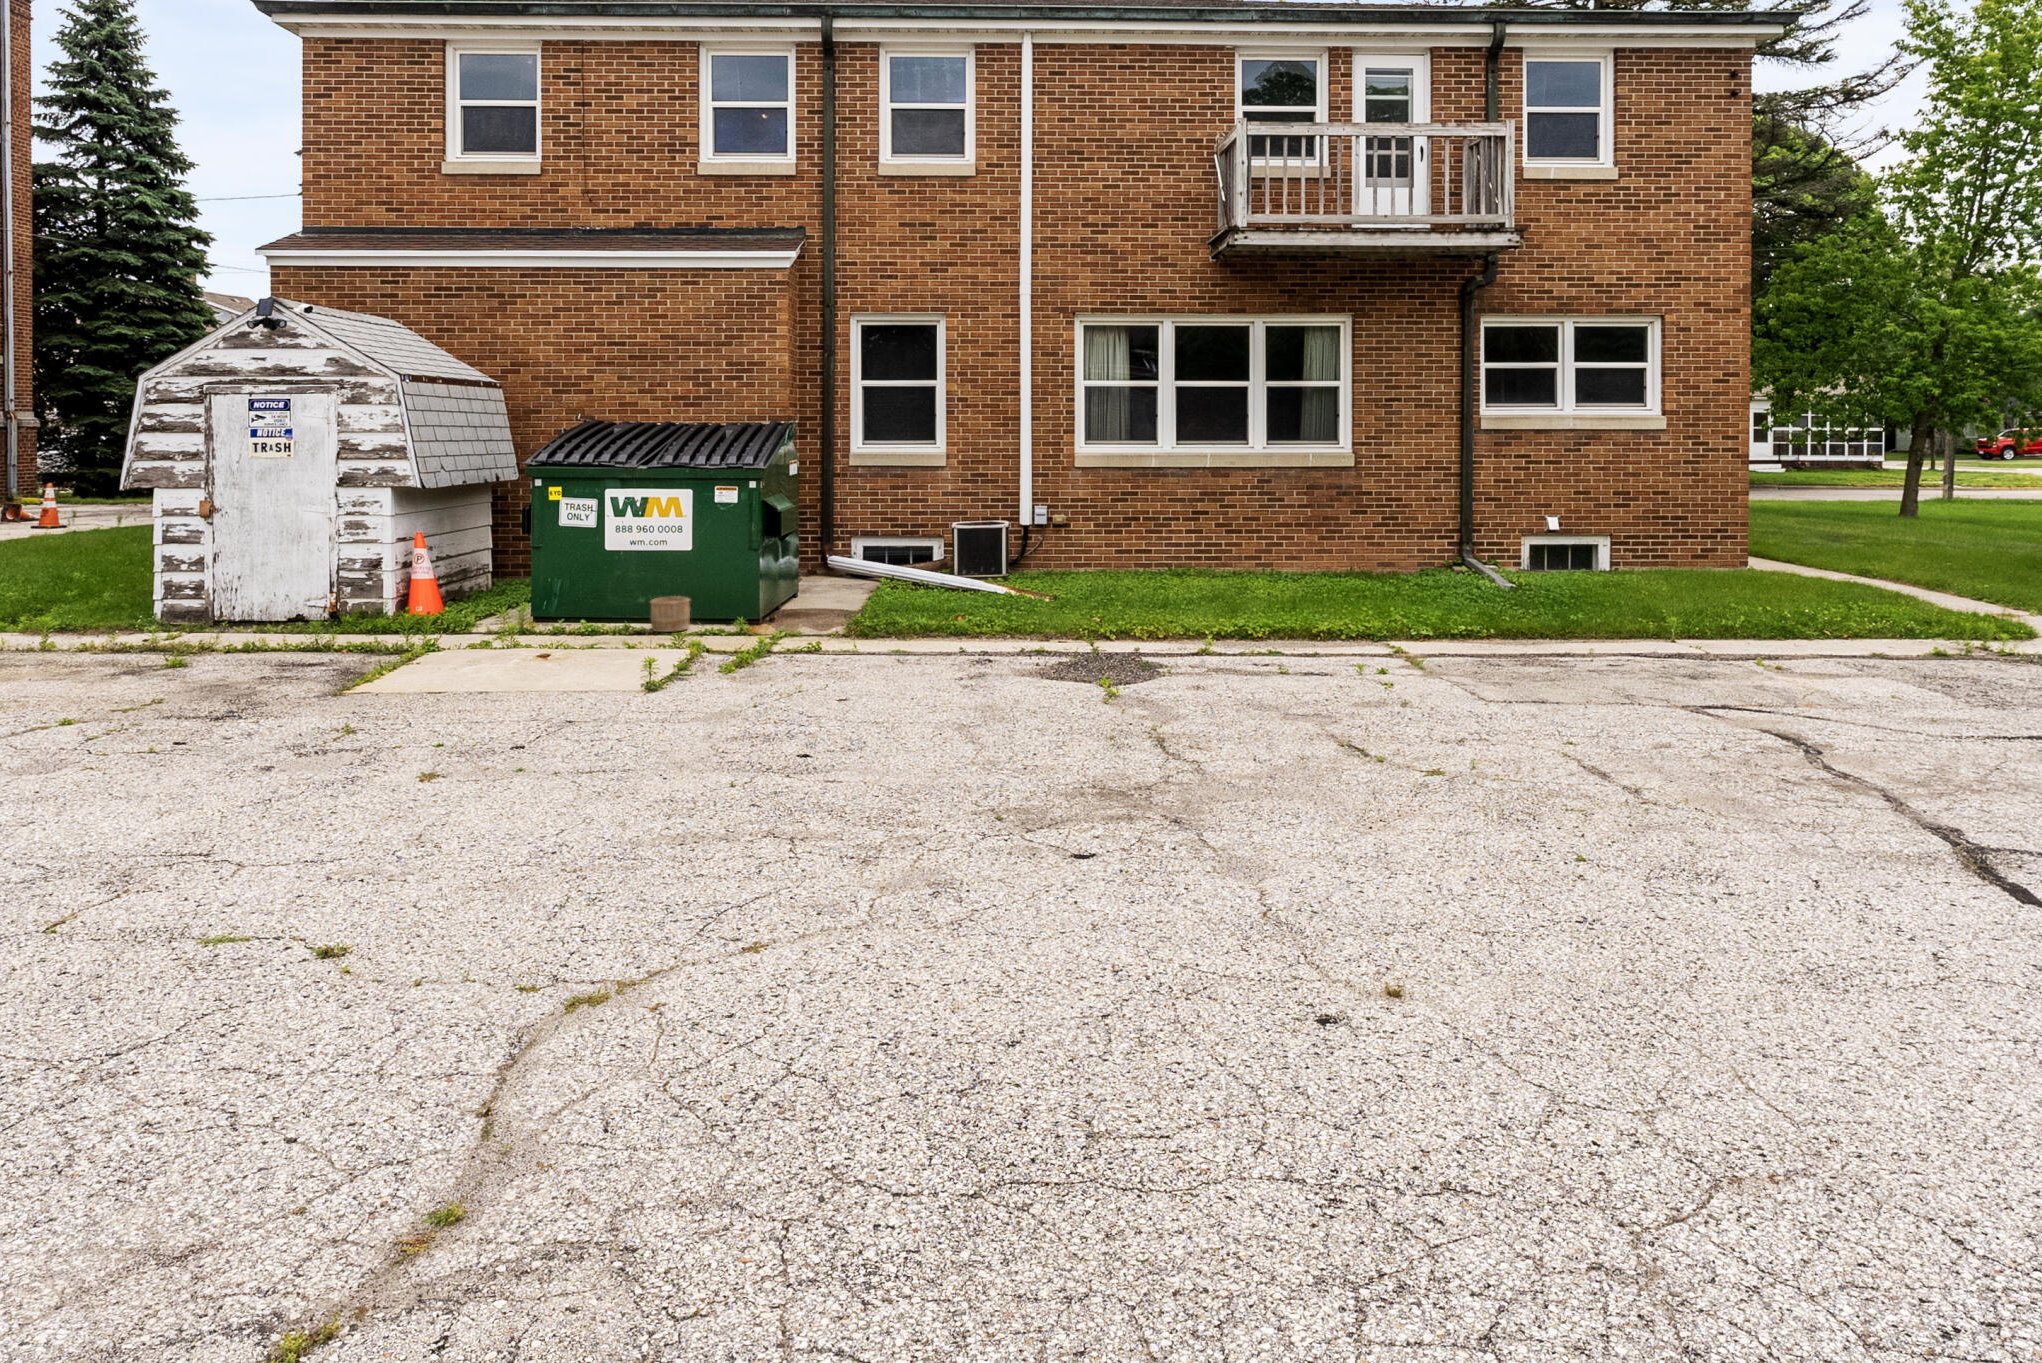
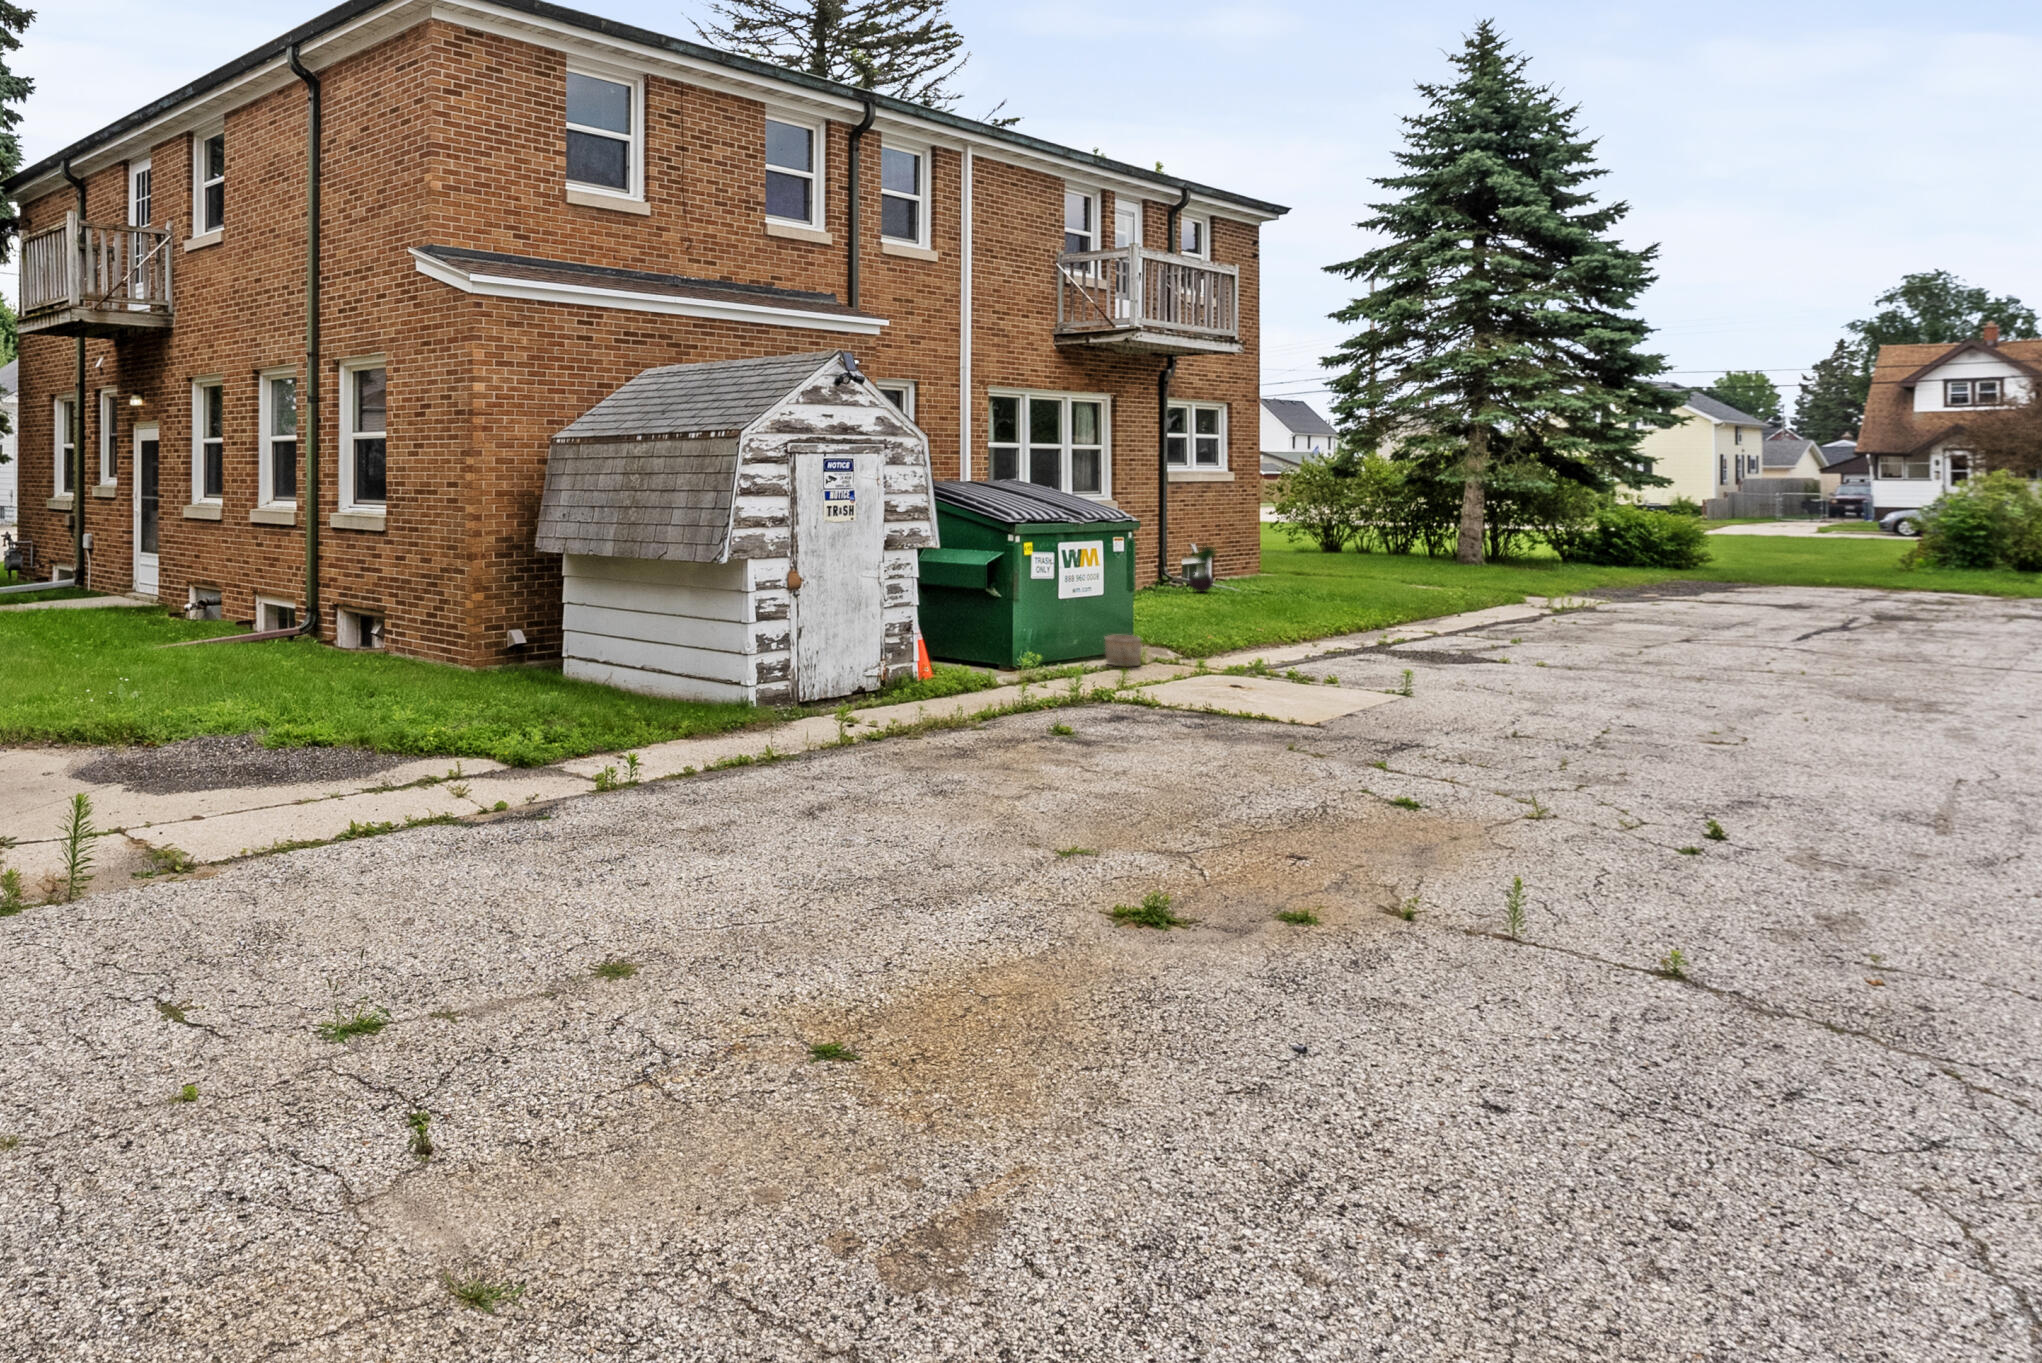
potted tree: none [1361,511,1401,579] -> present [1189,546,1217,592]

